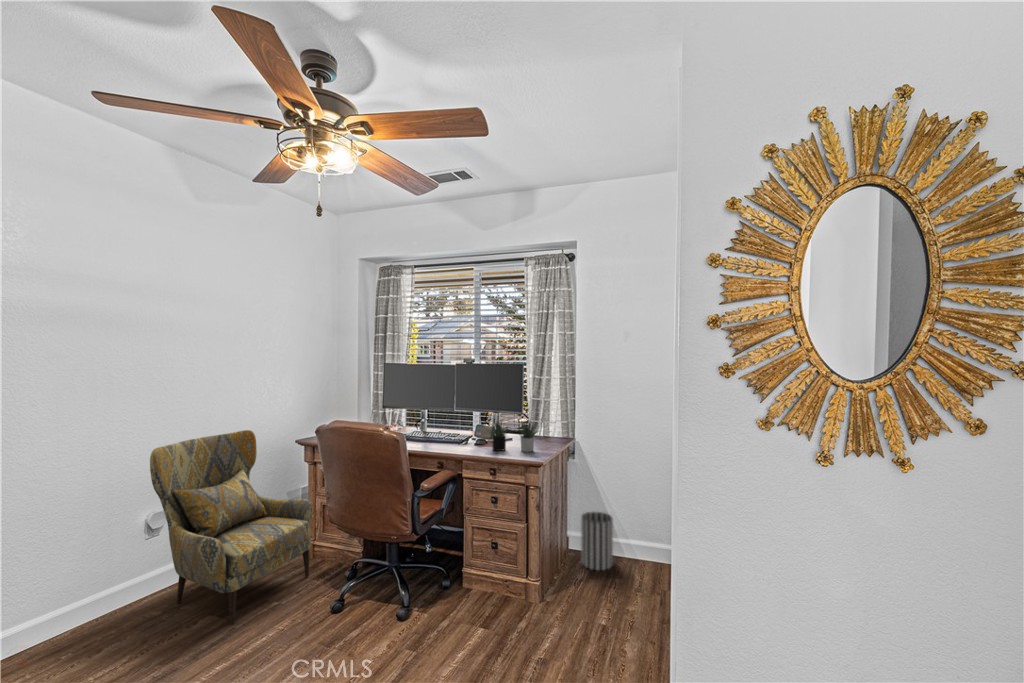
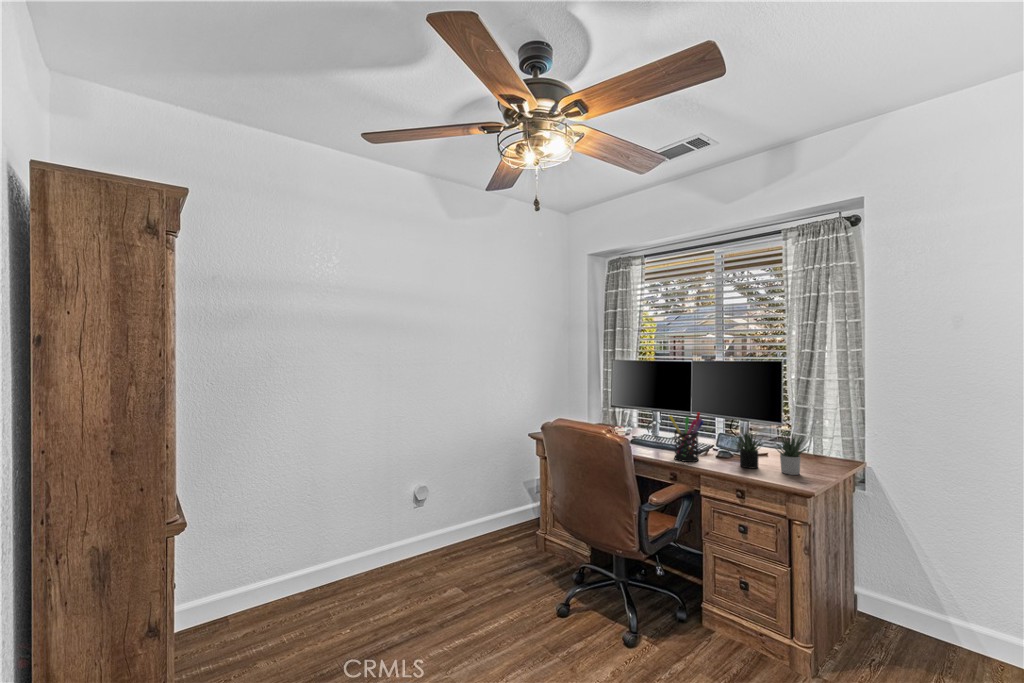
pen holder: none [437,408,466,451] -> present [669,412,704,462]
armchair: present [150,430,312,625] -> none [413,419,543,601]
wastebasket: present [581,512,613,570] -> none [879,567,938,658]

